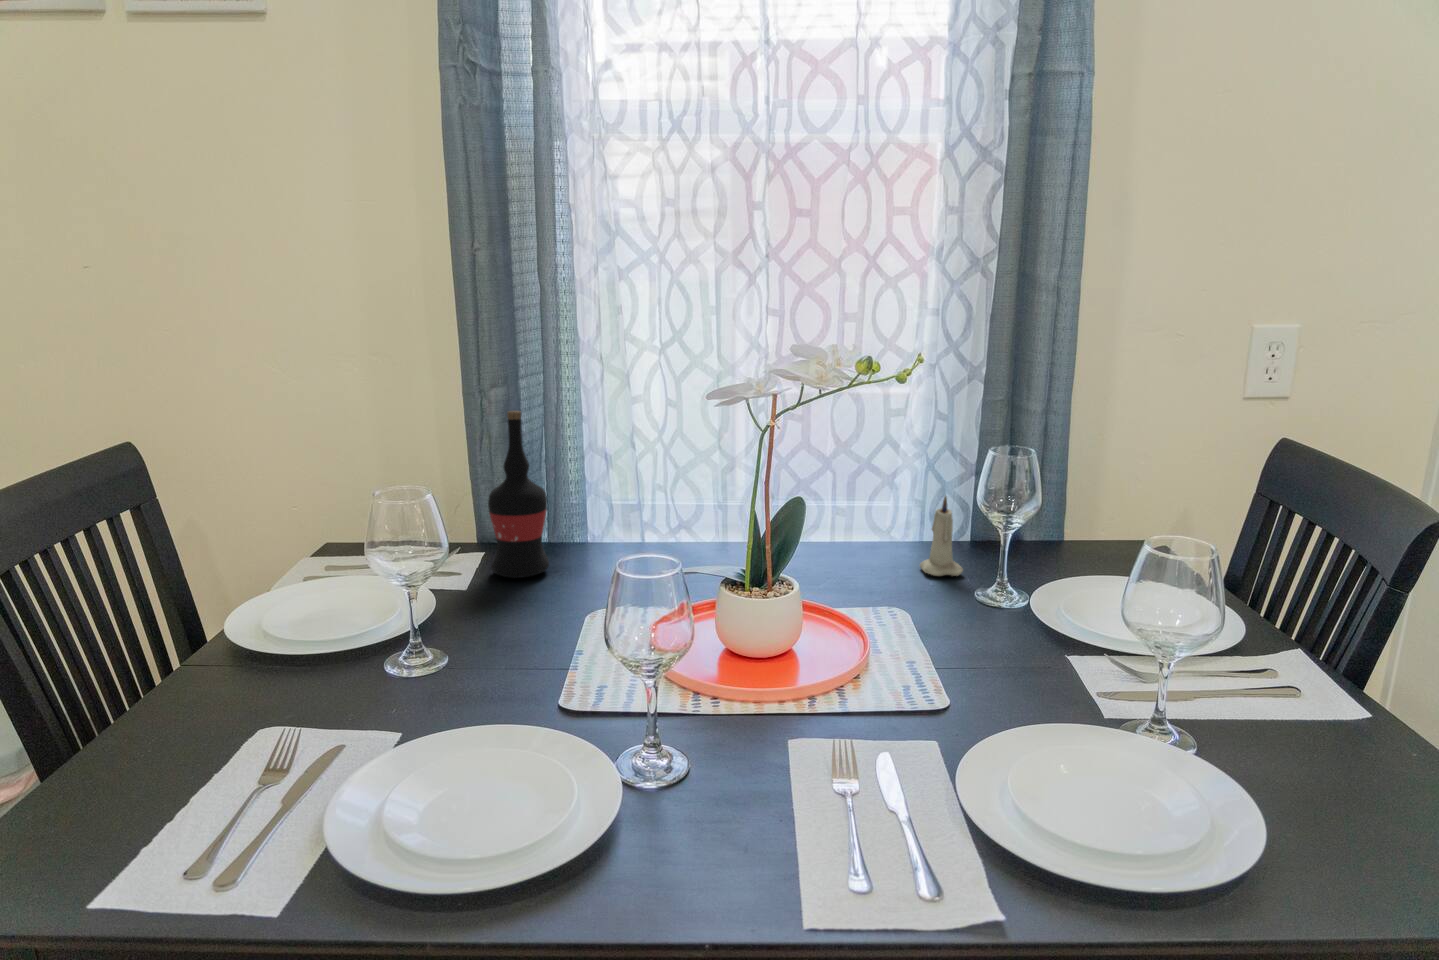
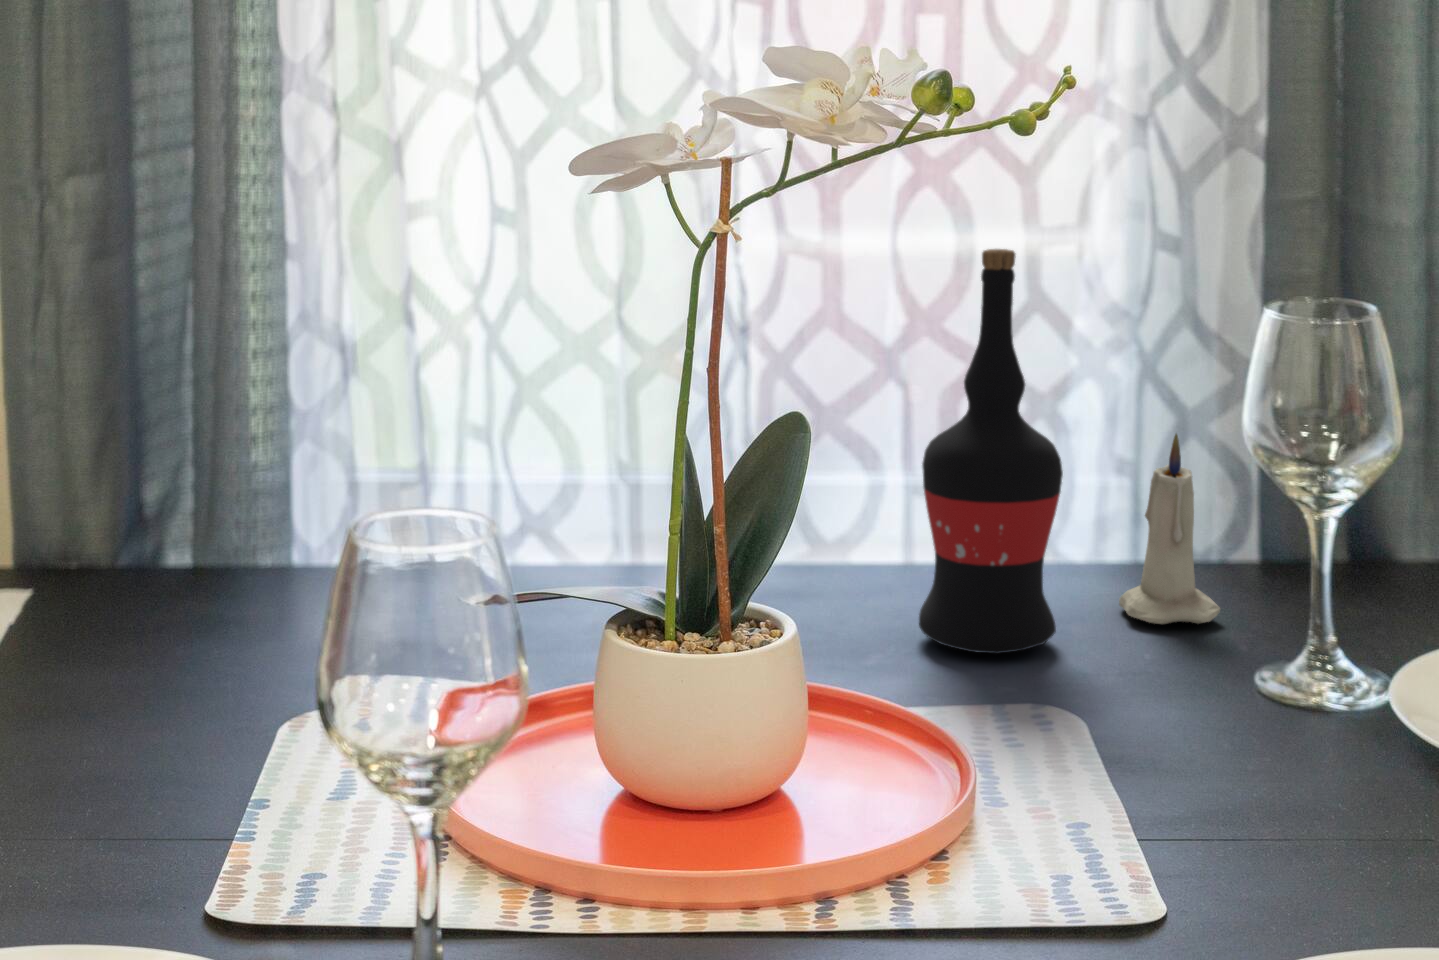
wine bottle: present [488,411,549,578] -> present [919,249,1063,654]

